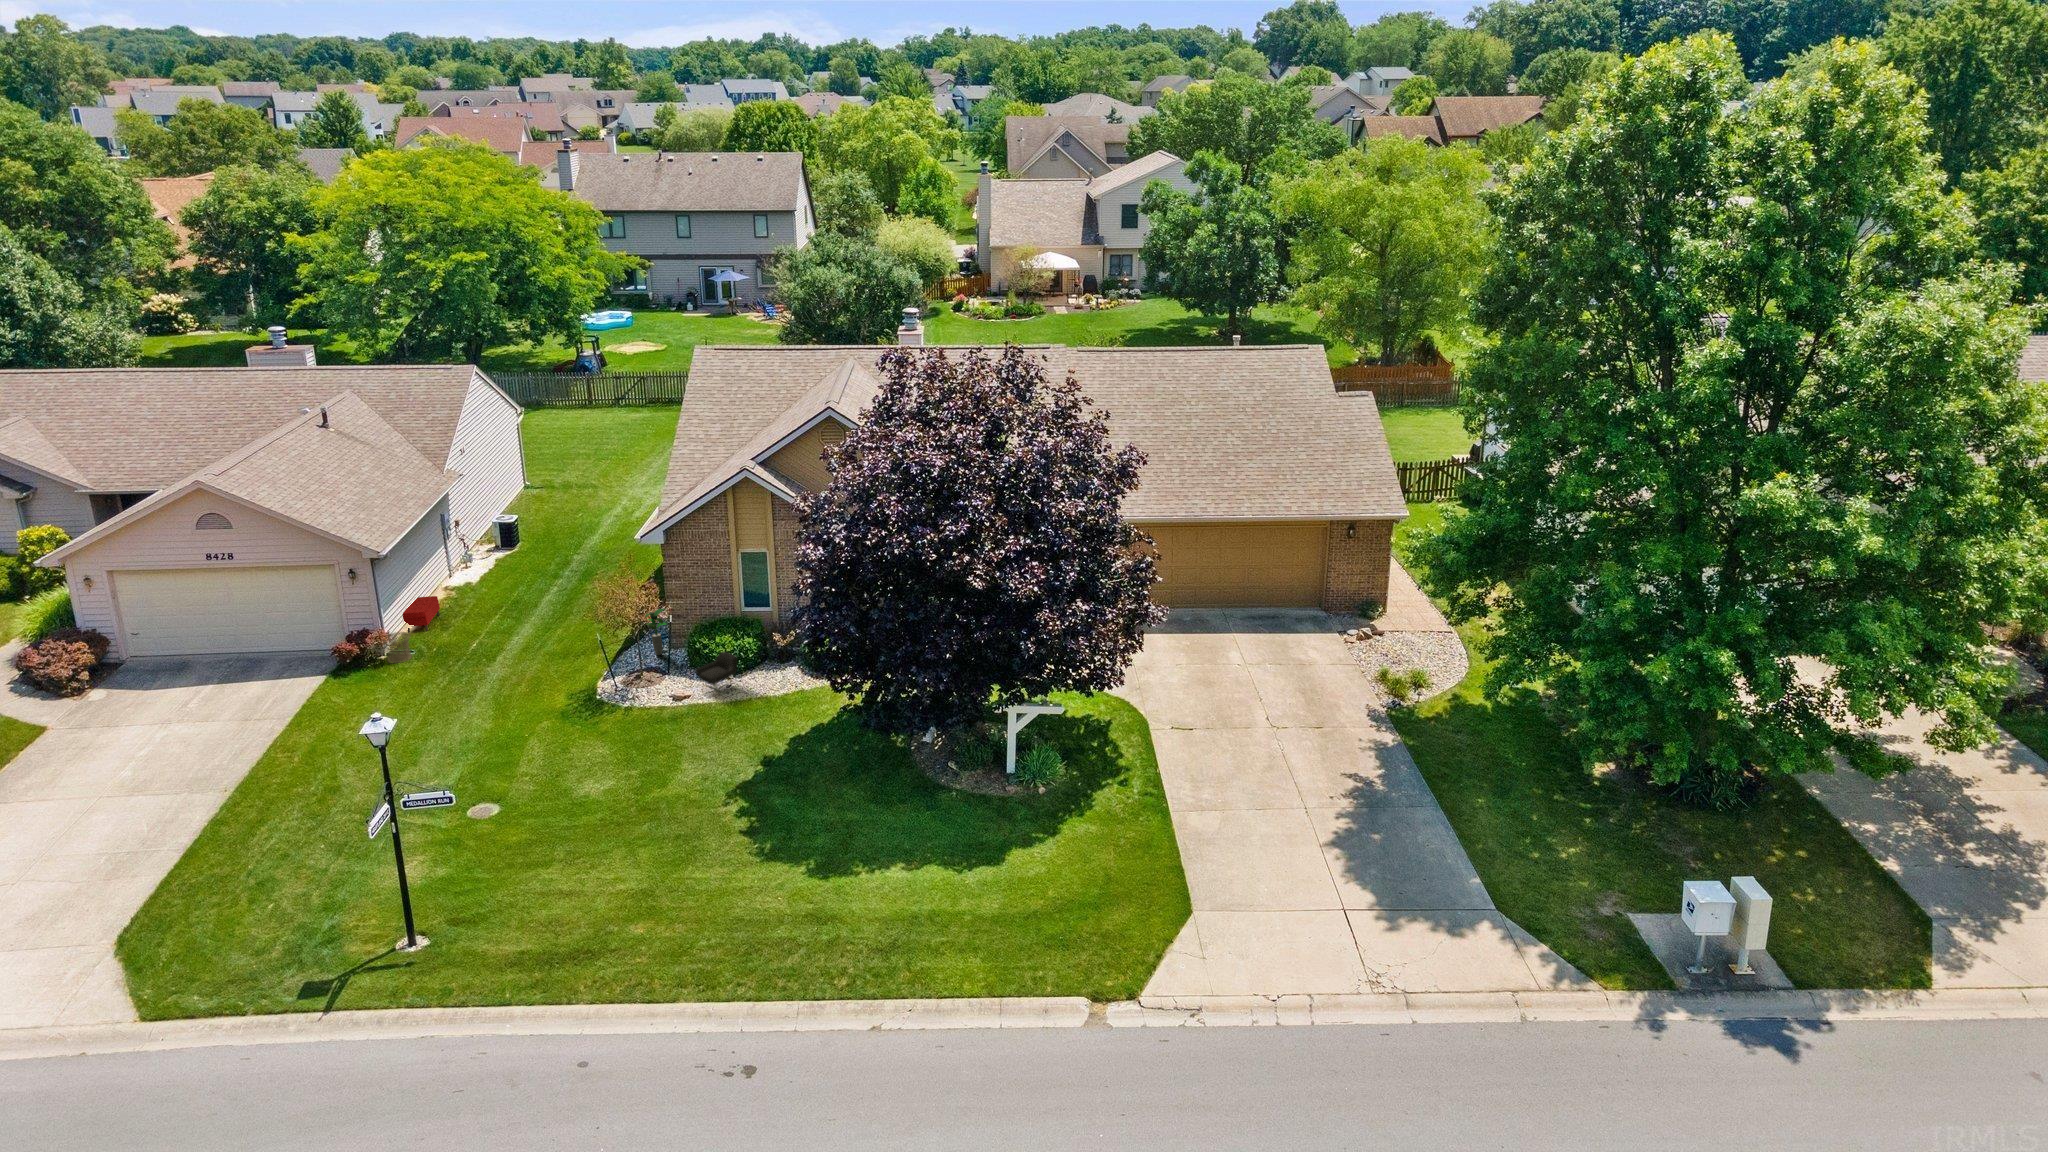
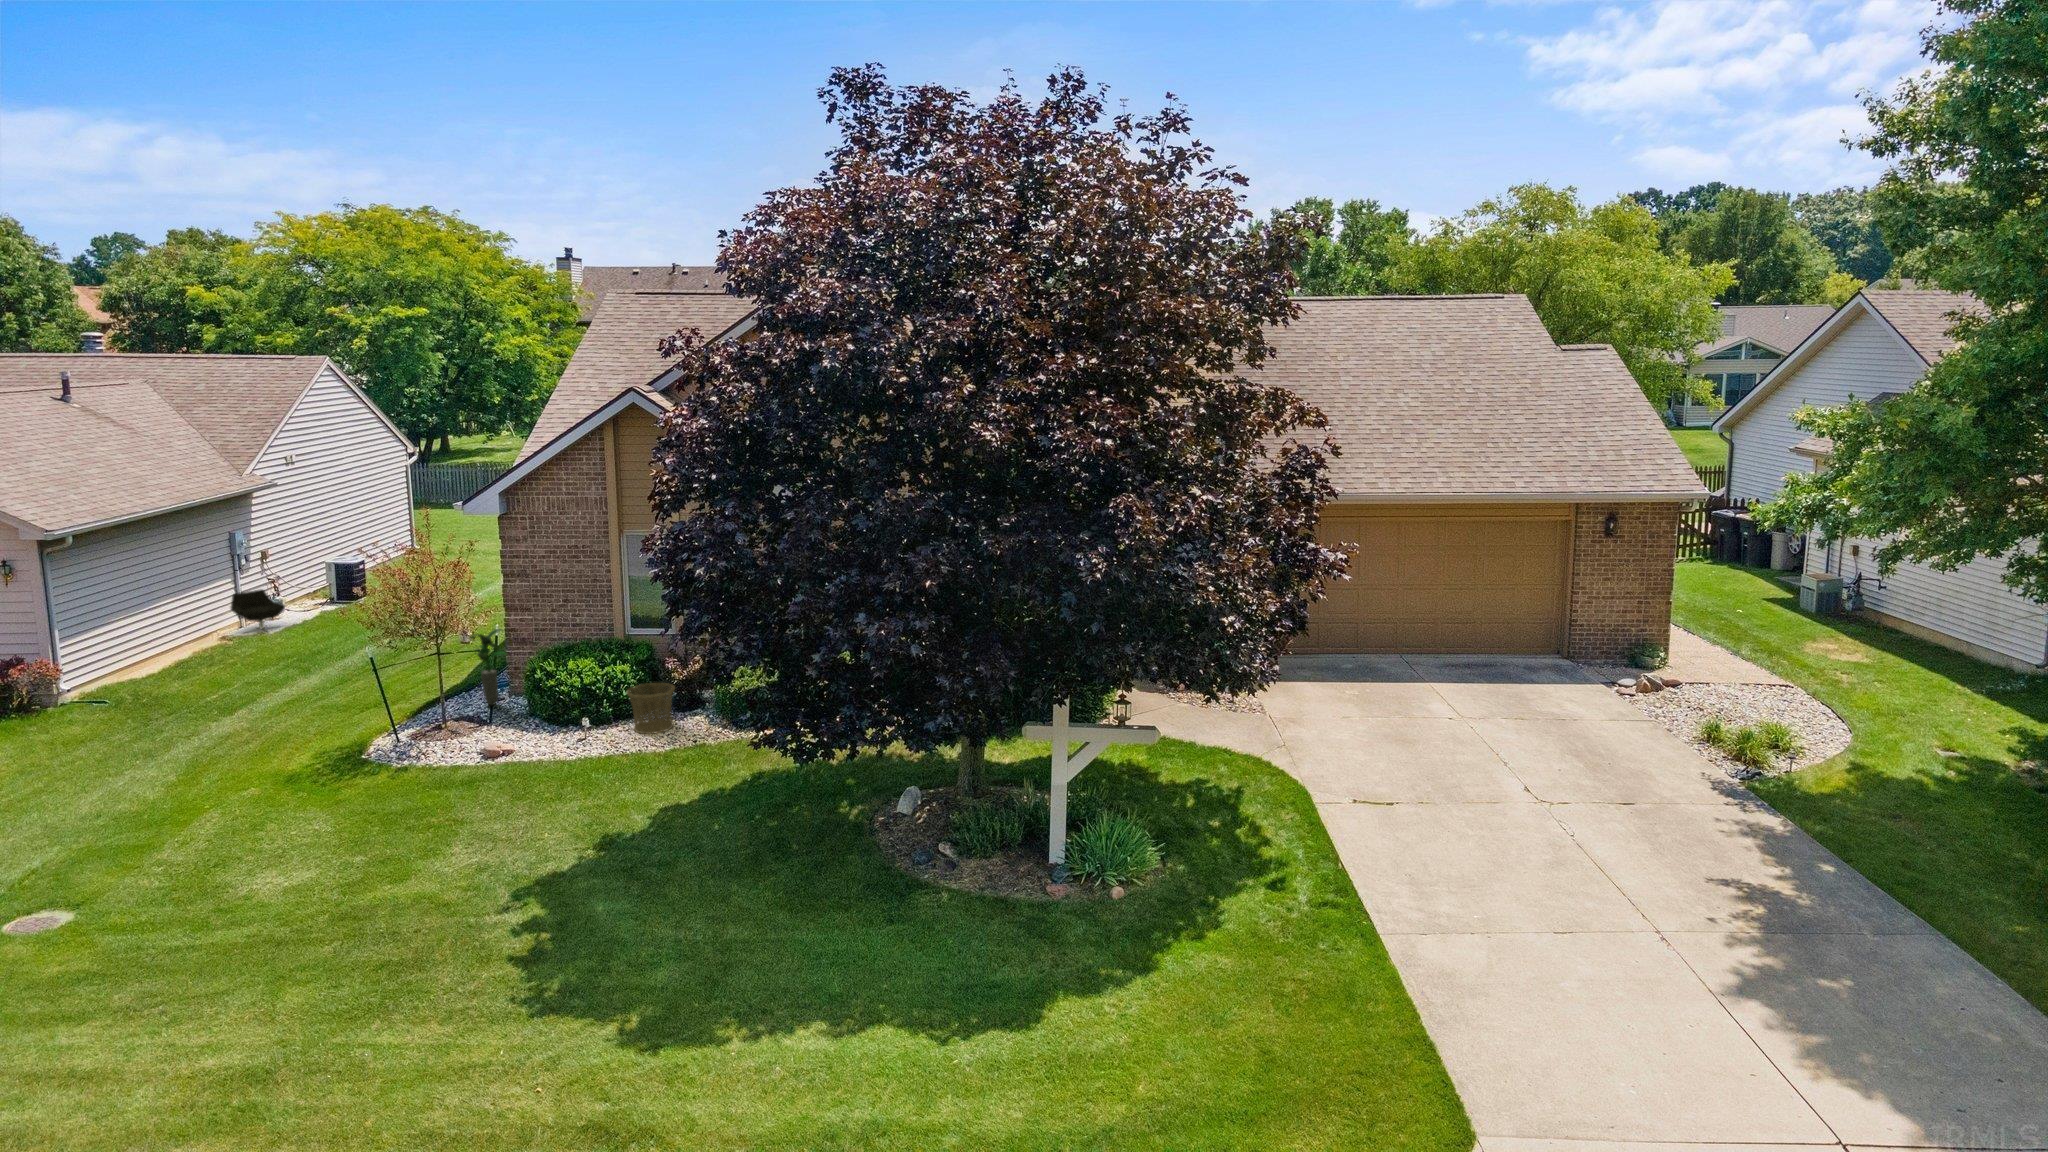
bench: present [403,596,440,633] -> none [120,631,193,680]
basket: present [382,632,412,663] -> present [626,683,675,734]
lounge chair: present [695,652,737,691] -> present [231,589,285,630]

